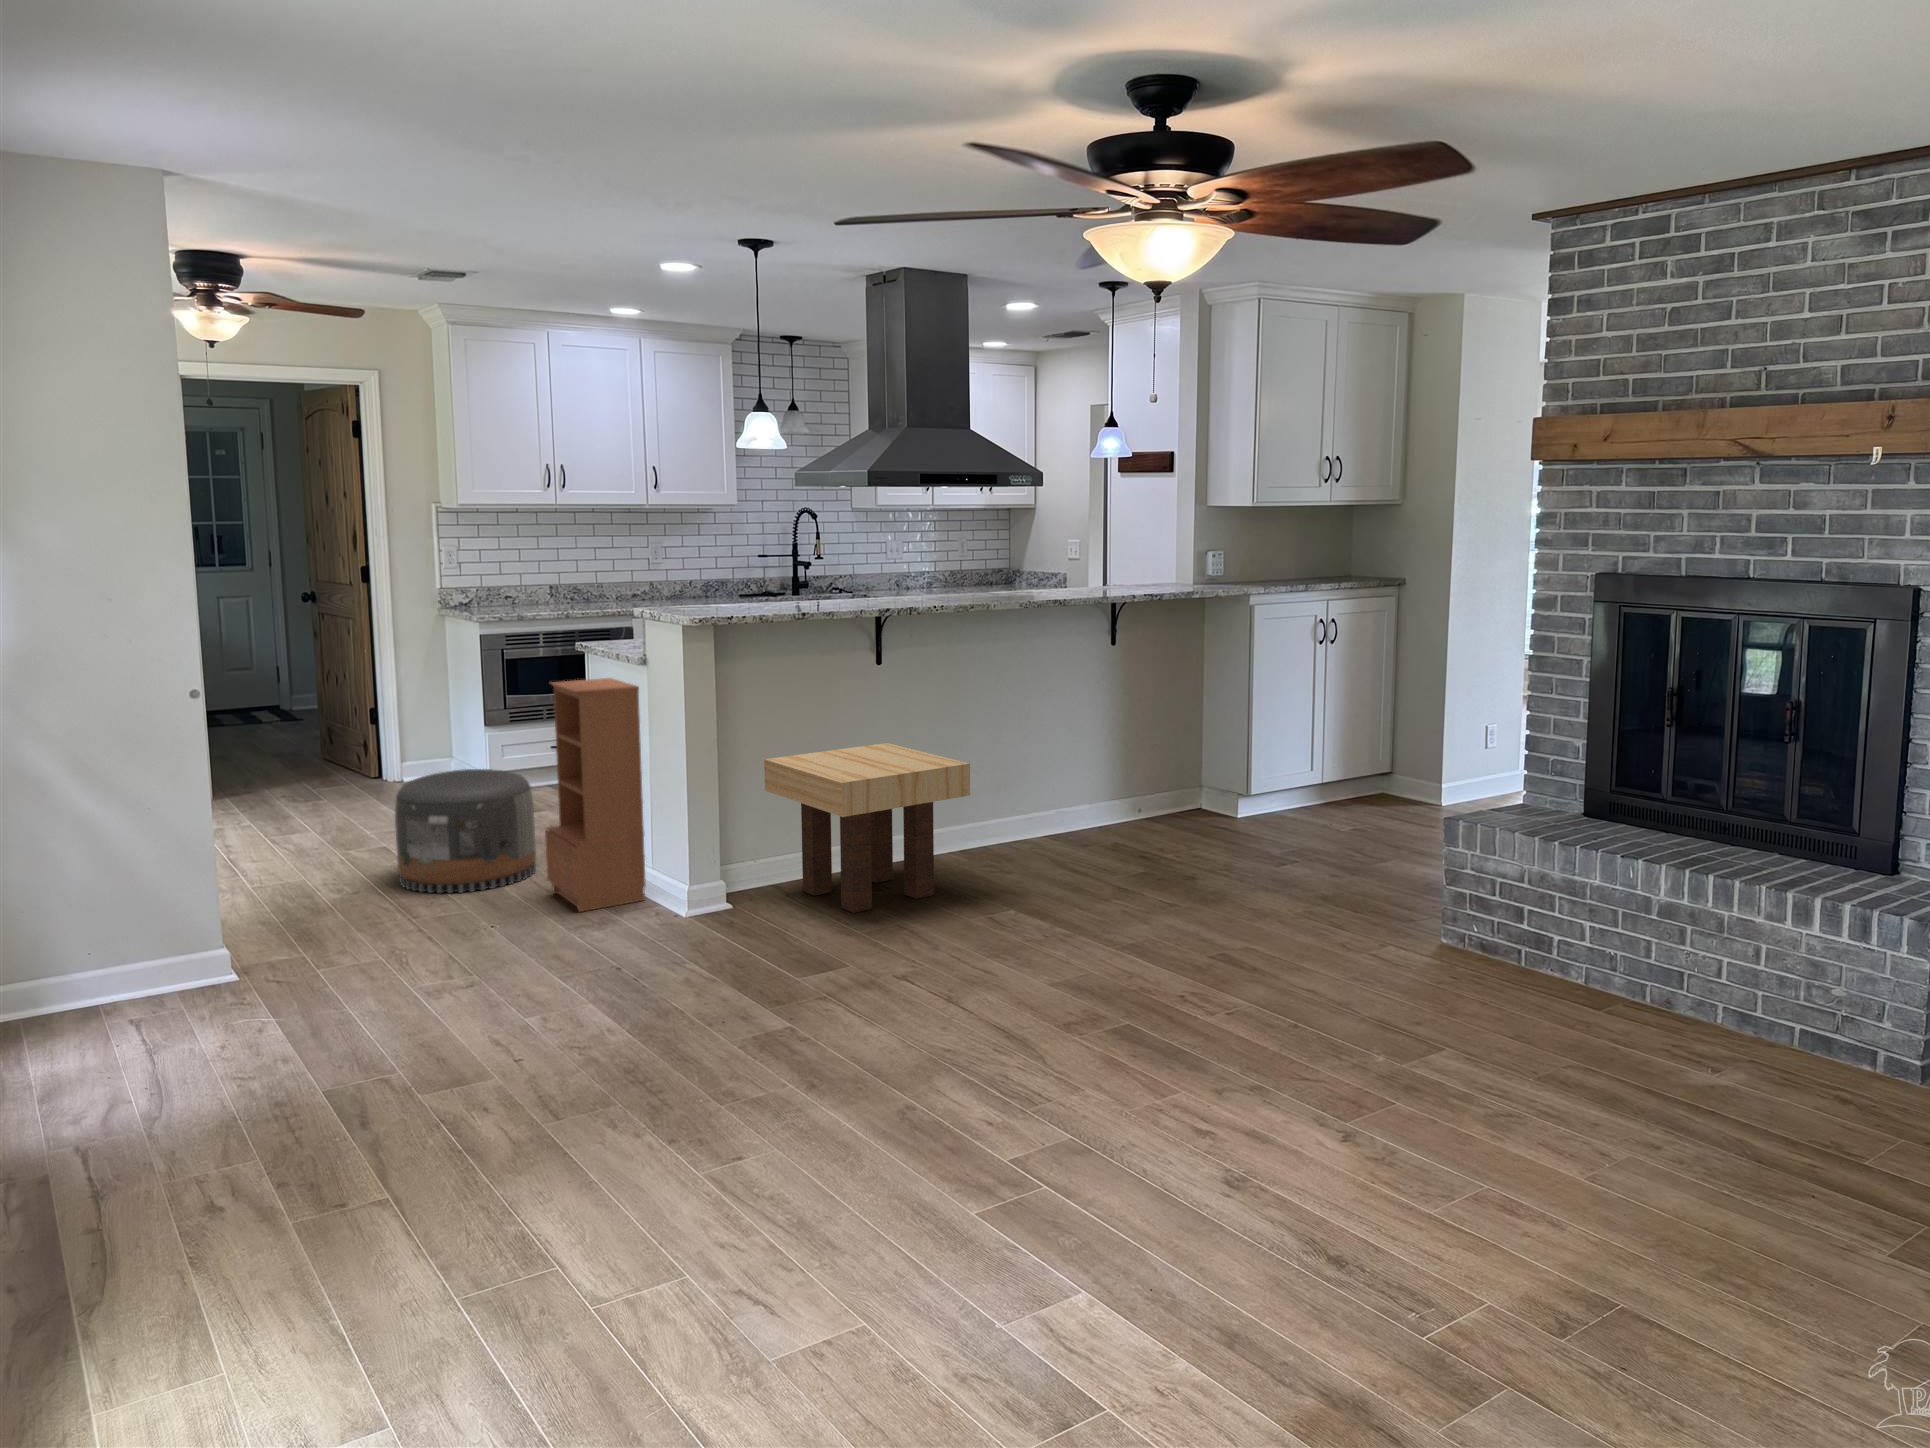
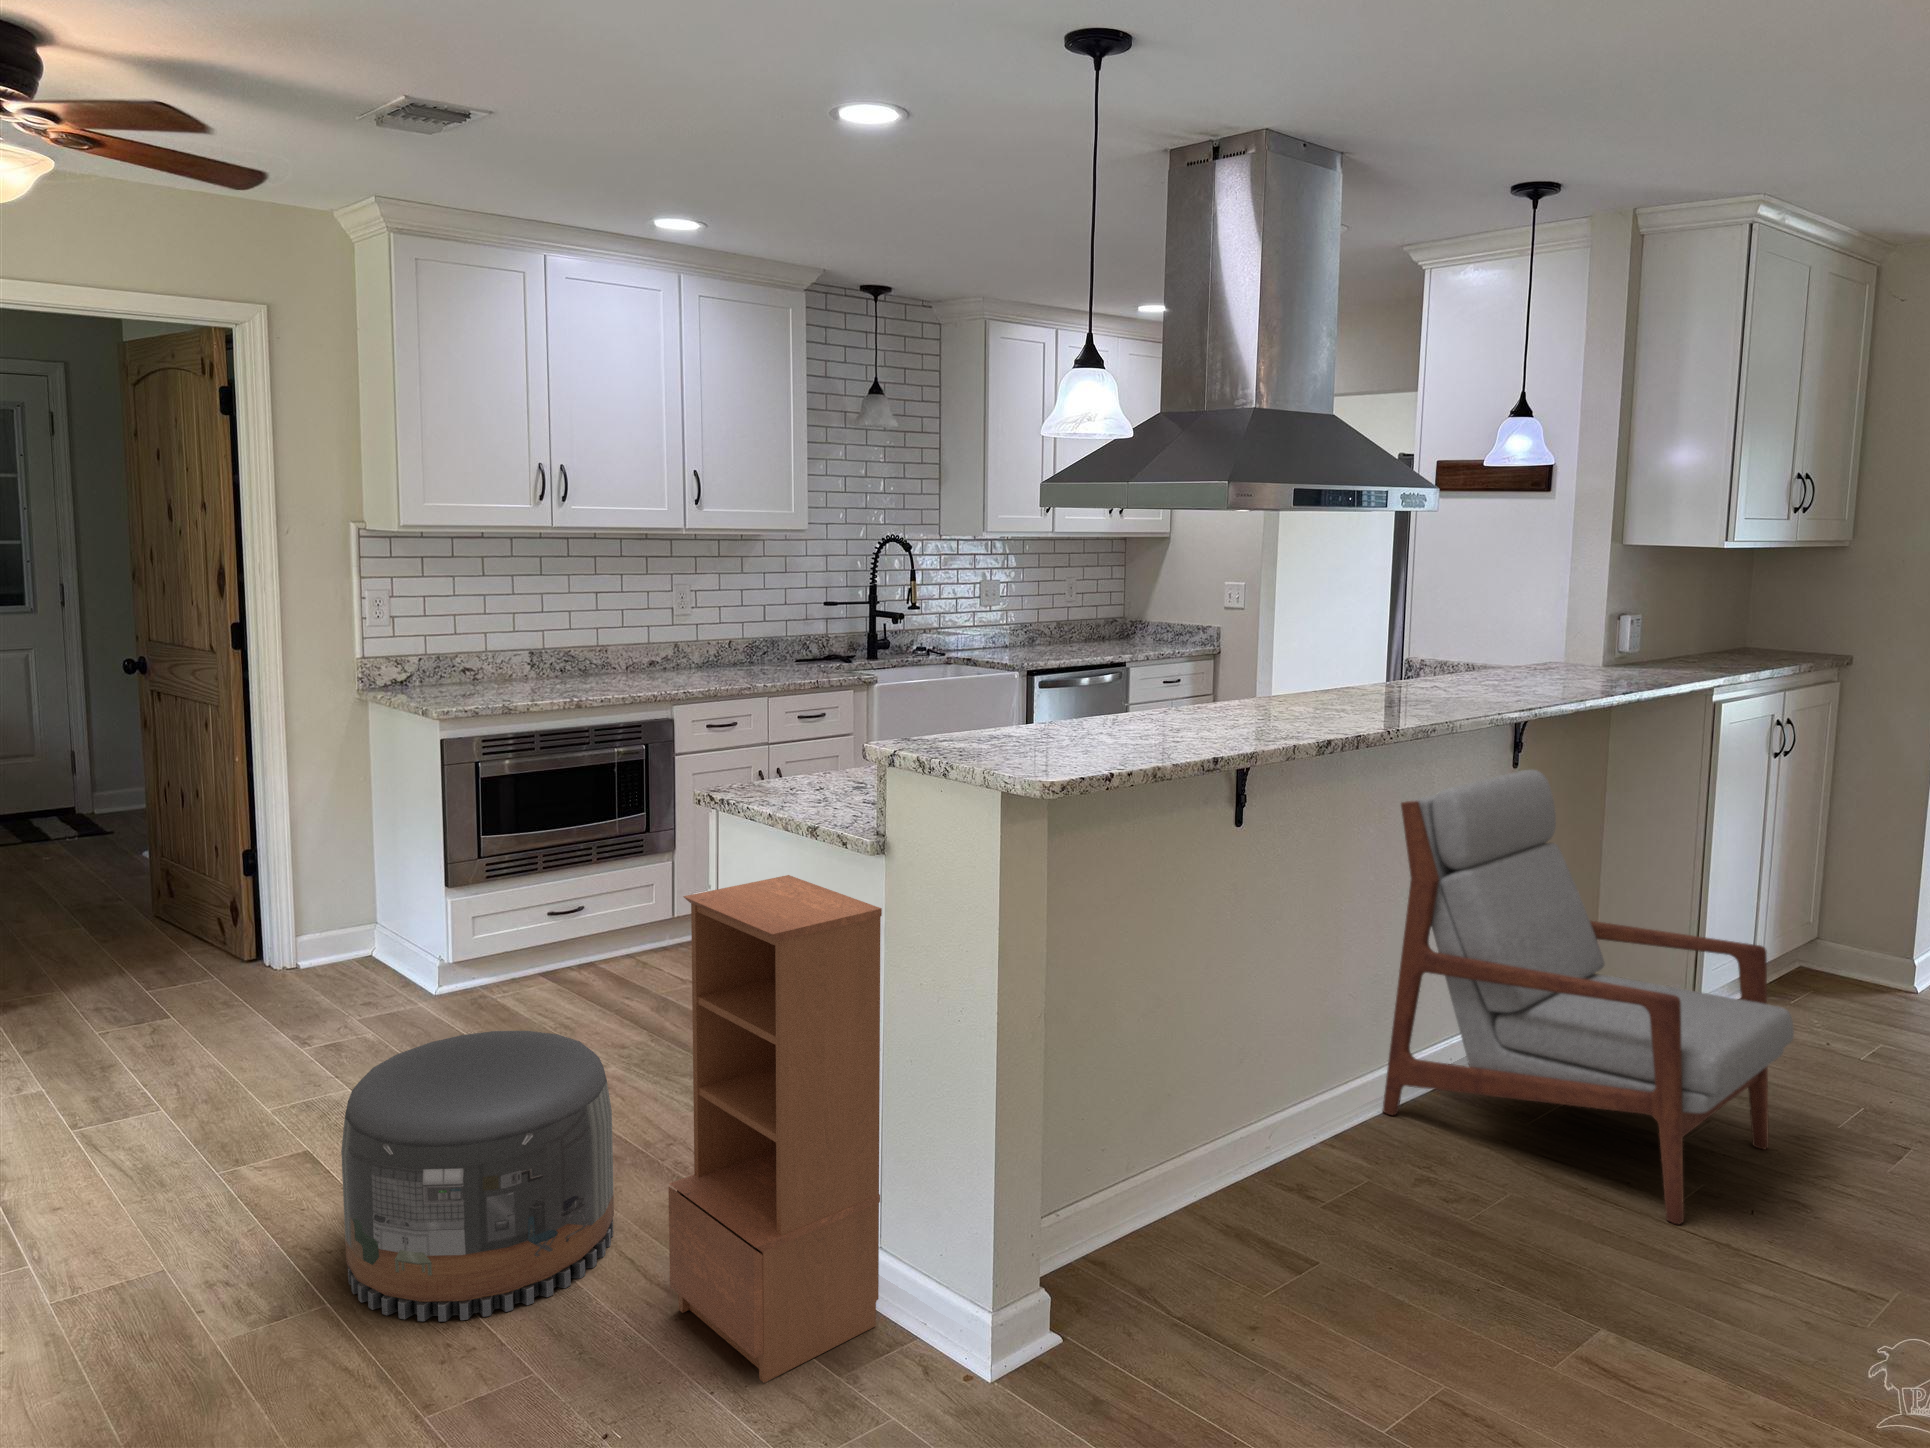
armchair: none [999,643,1214,884] -> present [1383,769,1794,1224]
side table: present [764,743,970,913] -> none [1097,967,1494,1354]

